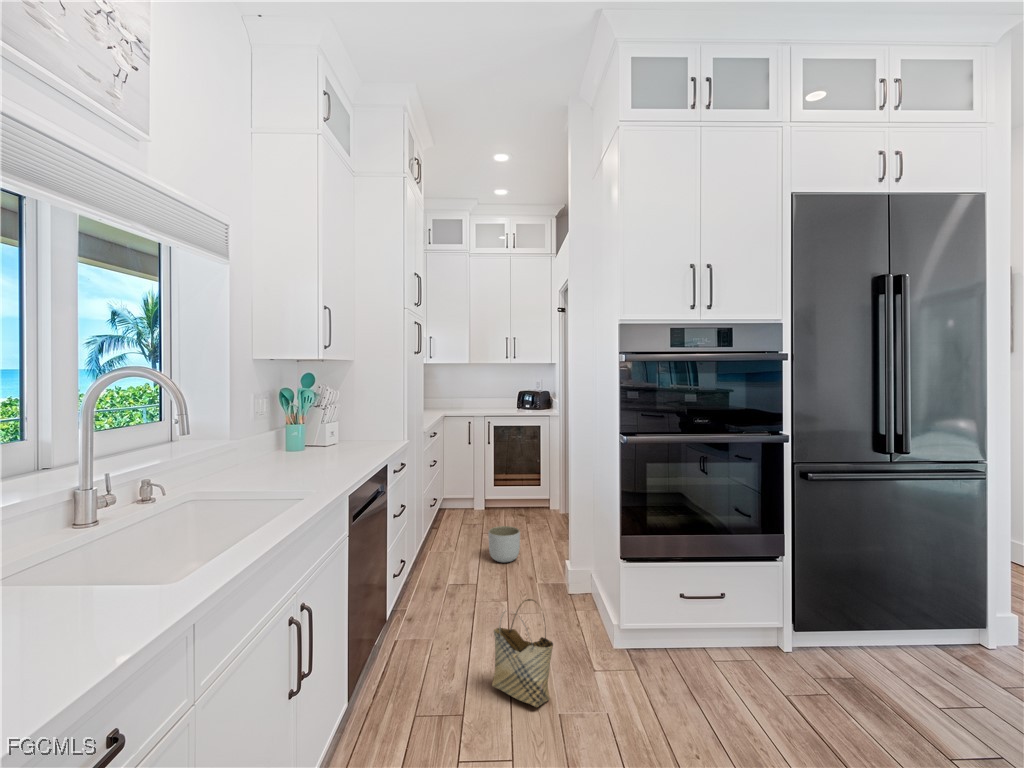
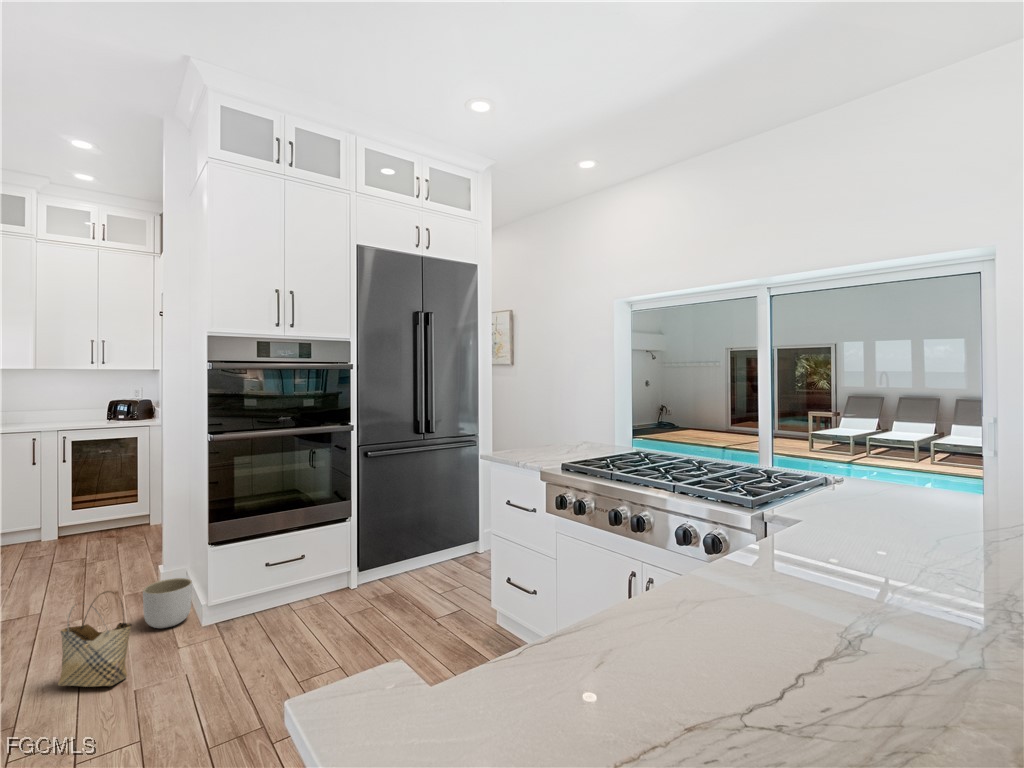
planter: present [488,526,520,562] -> present [143,578,192,628]

